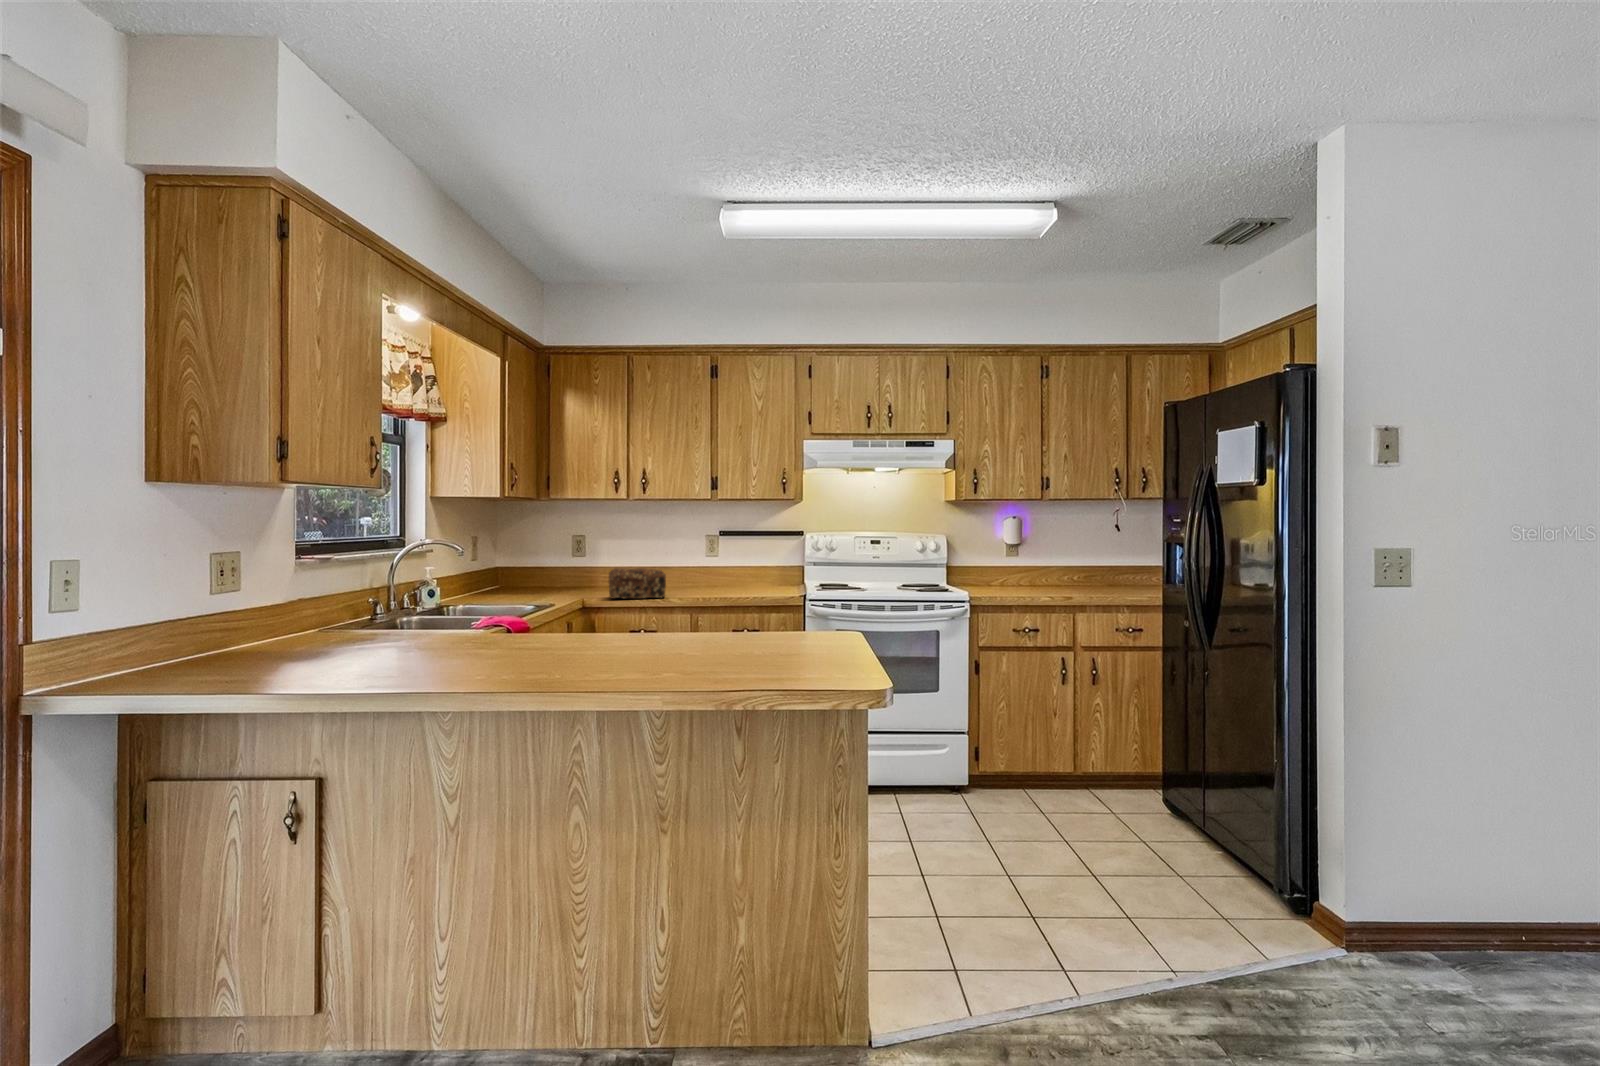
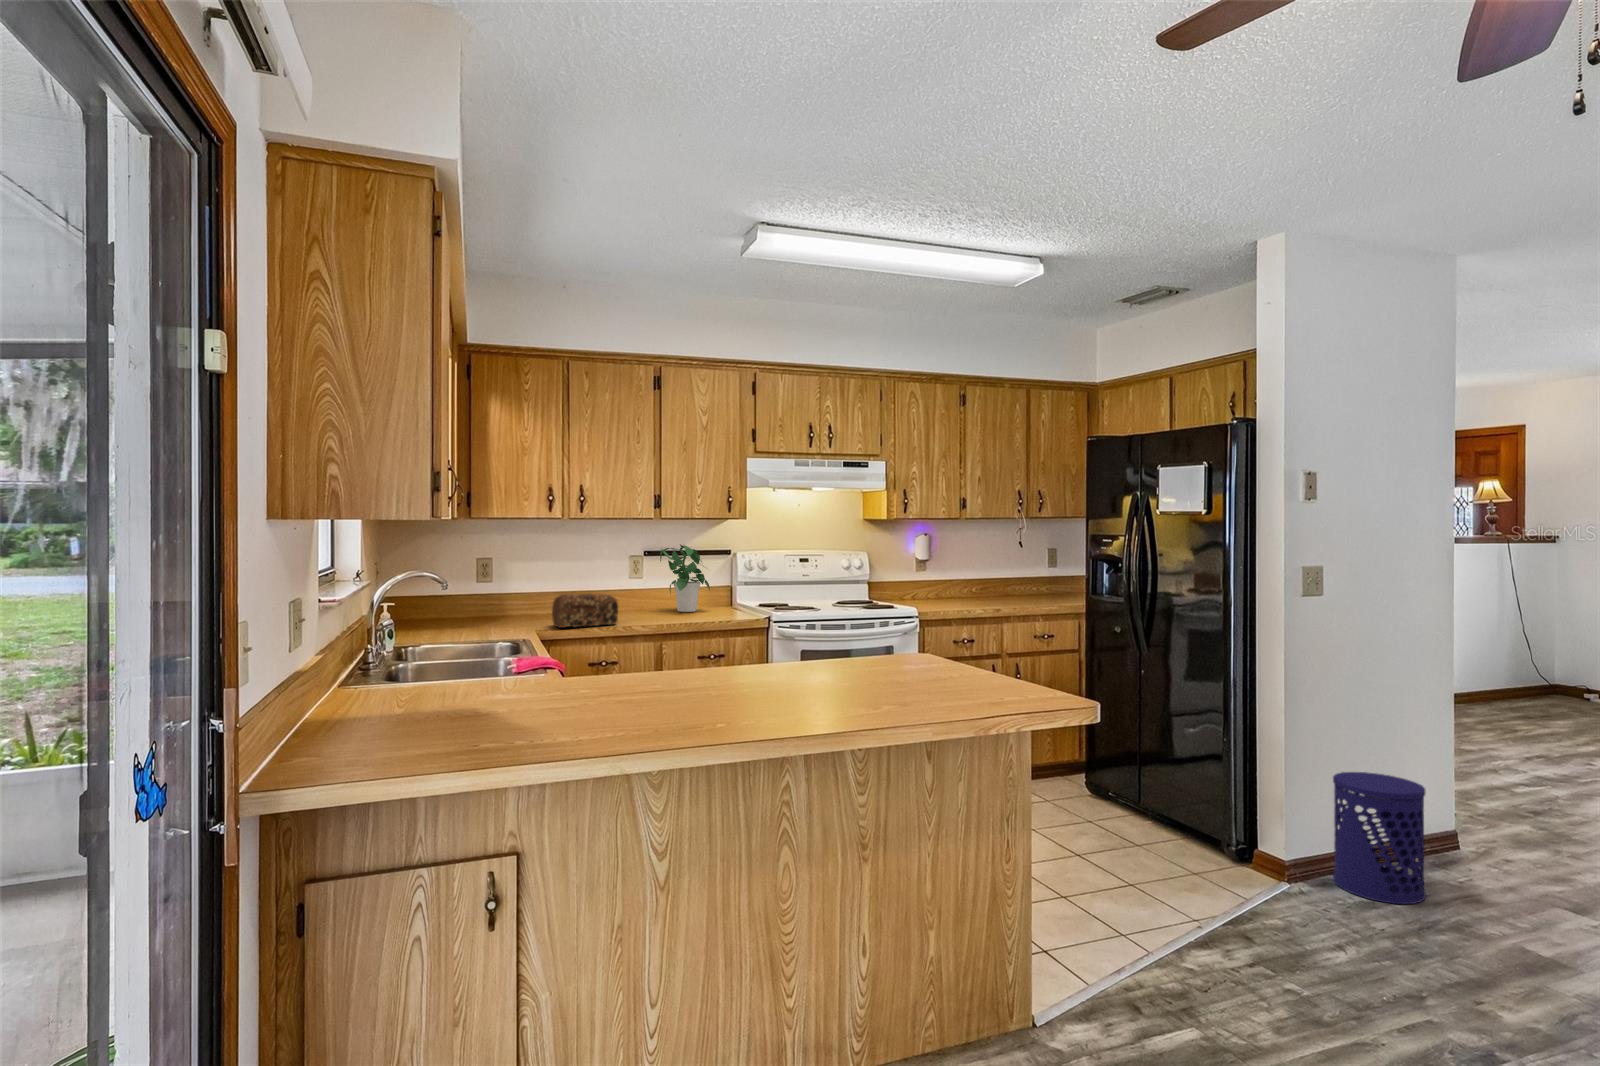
potted plant: none [721,524,769,590] -> present [660,544,710,612]
waste bin: none [1406,813,1534,994] -> present [1333,772,1426,904]

